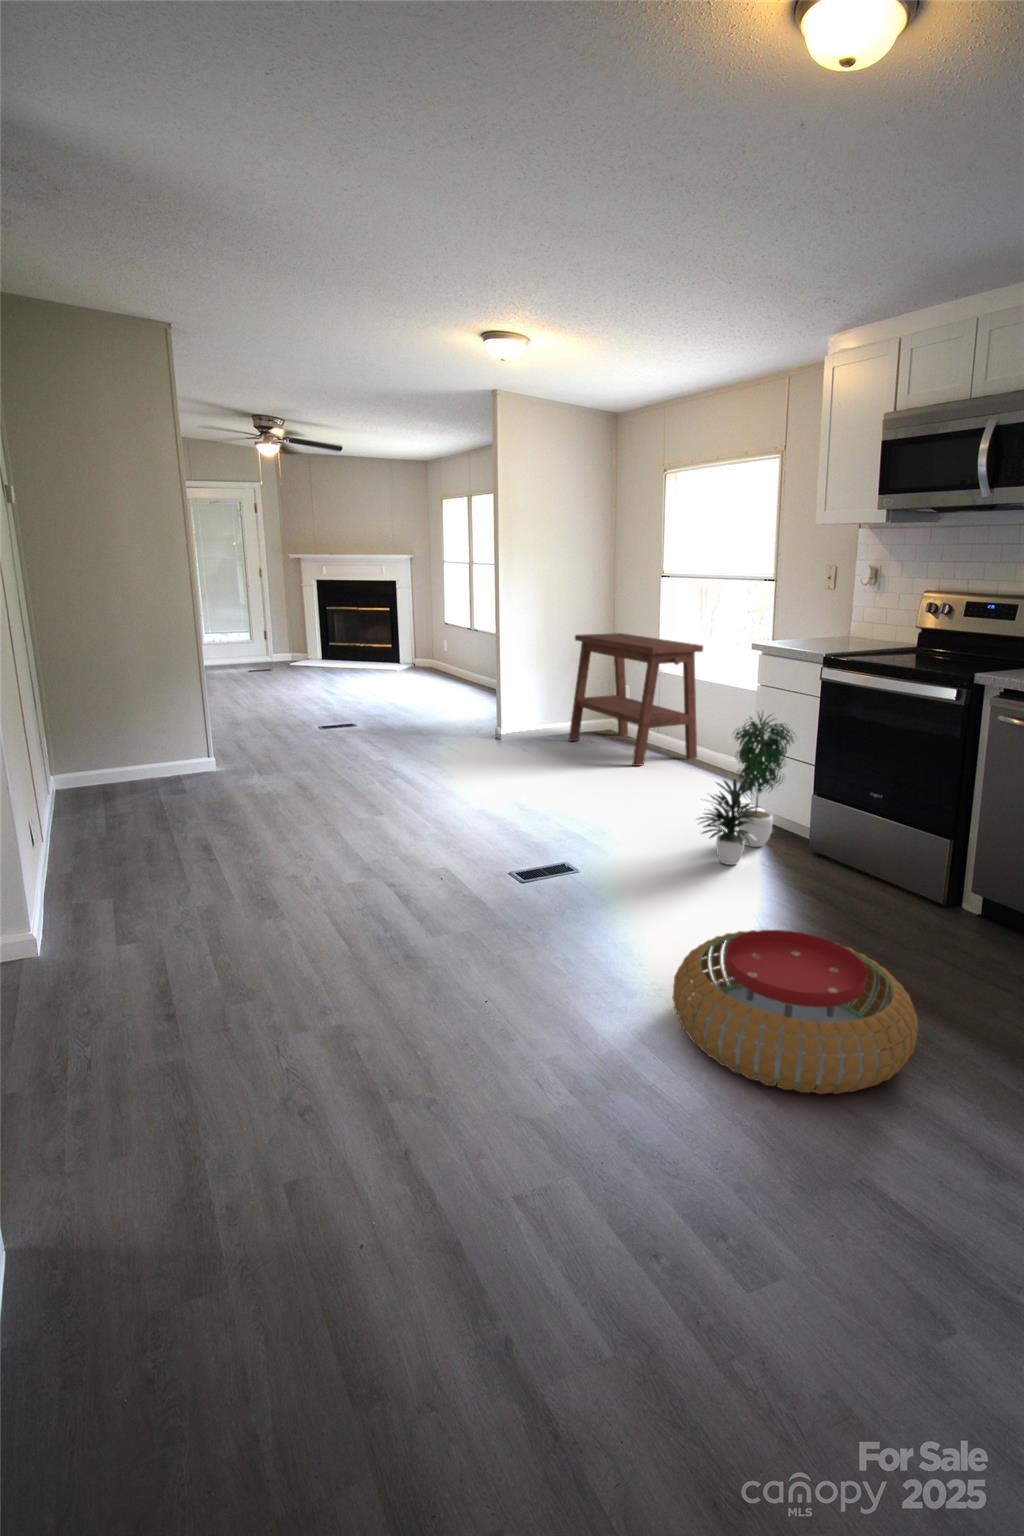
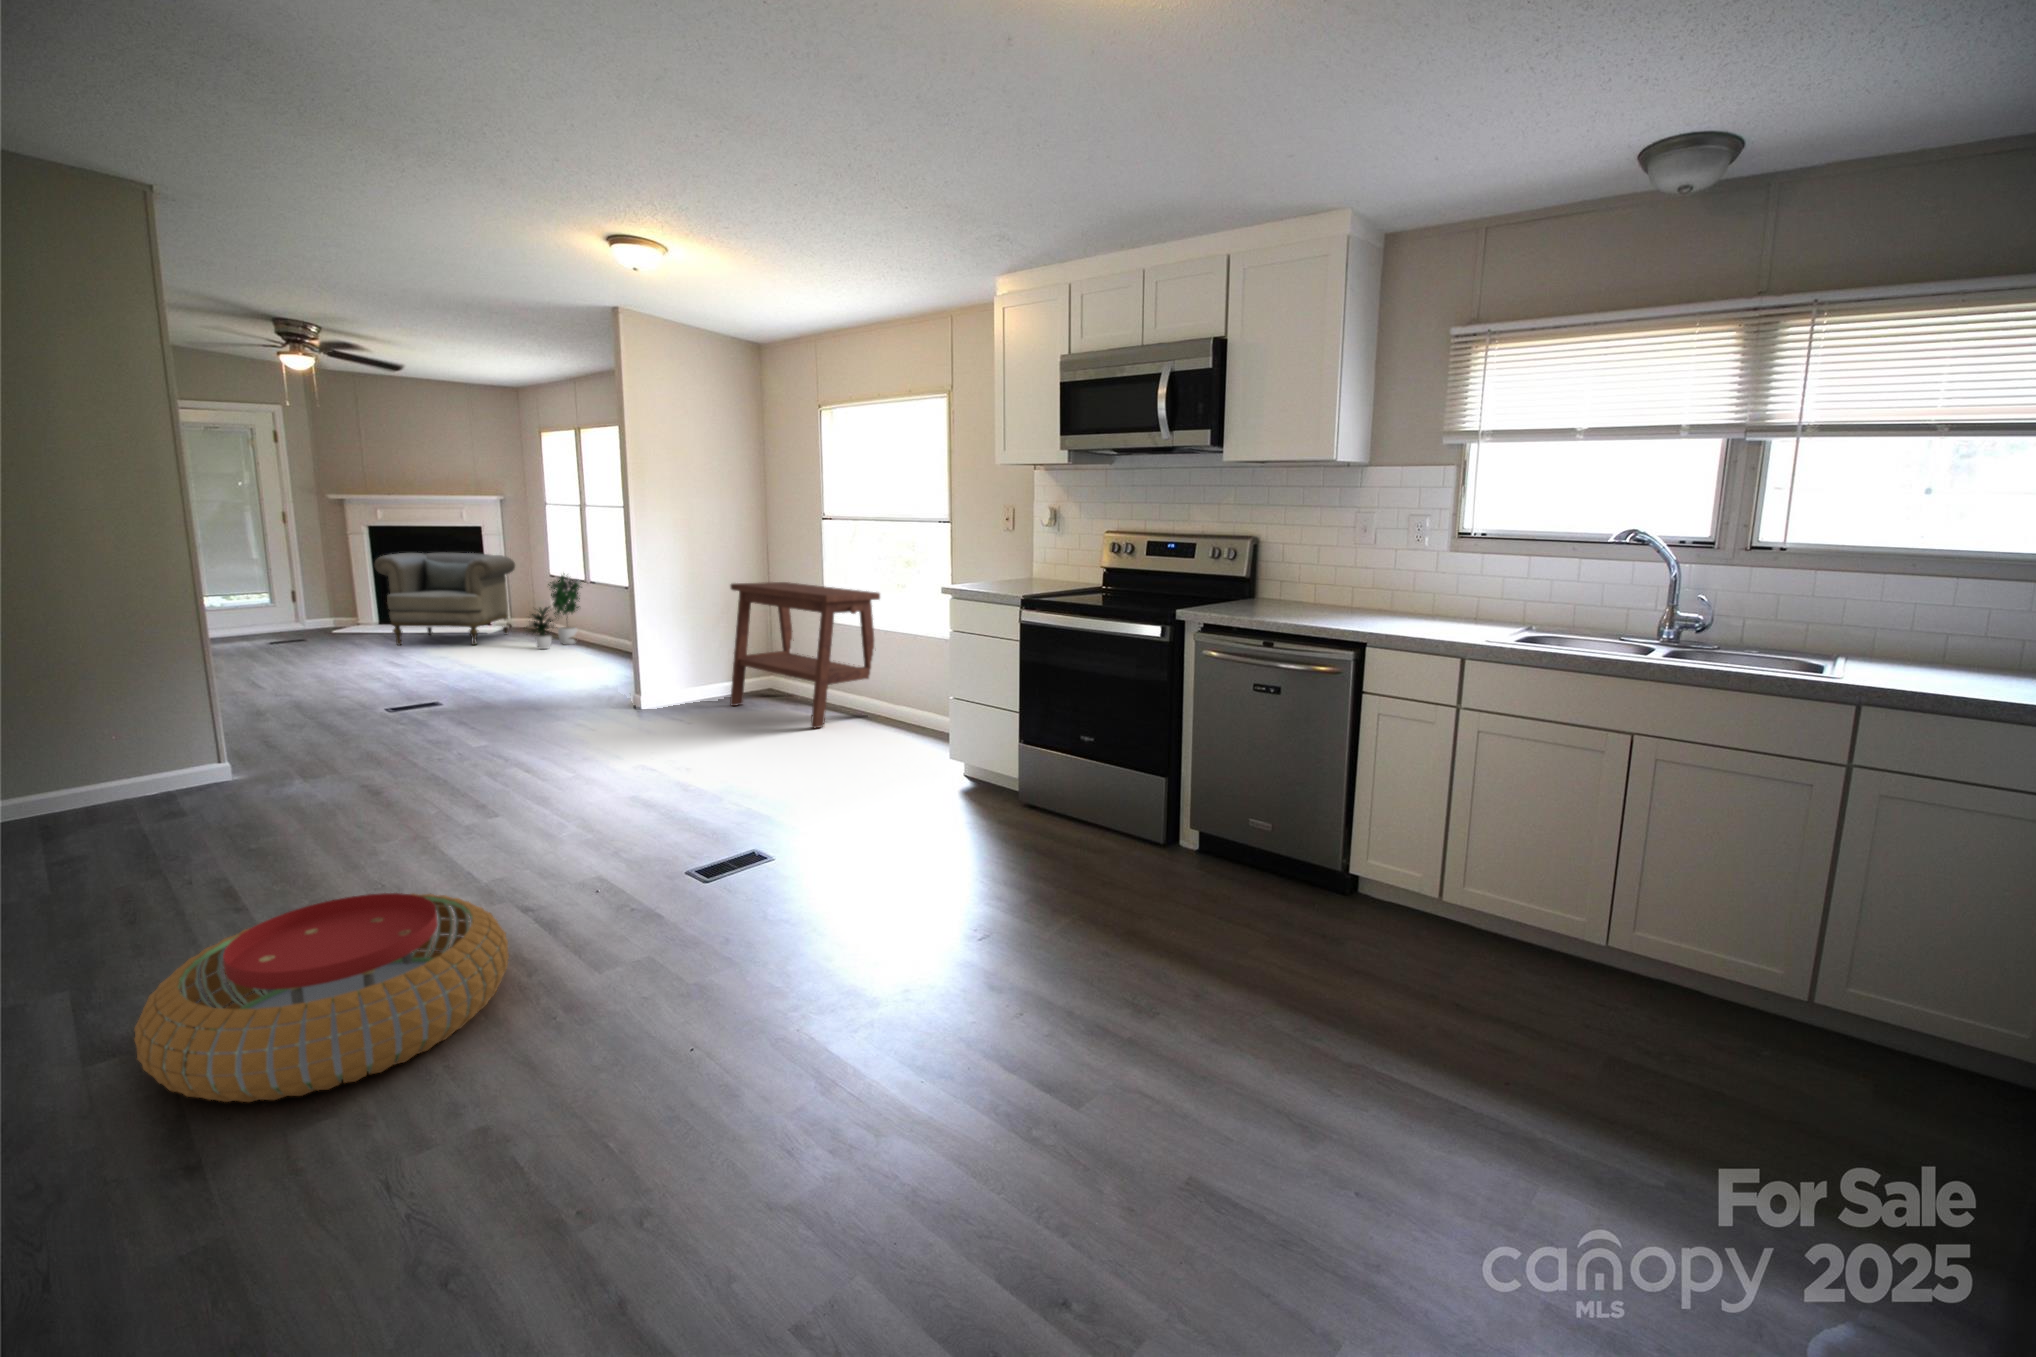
armchair: none [325,605,417,680] -> present [374,553,515,645]
potted plant: present [700,715,795,865] -> present [529,575,582,649]
pouf: present [672,930,918,1095] -> present [134,893,509,1102]

